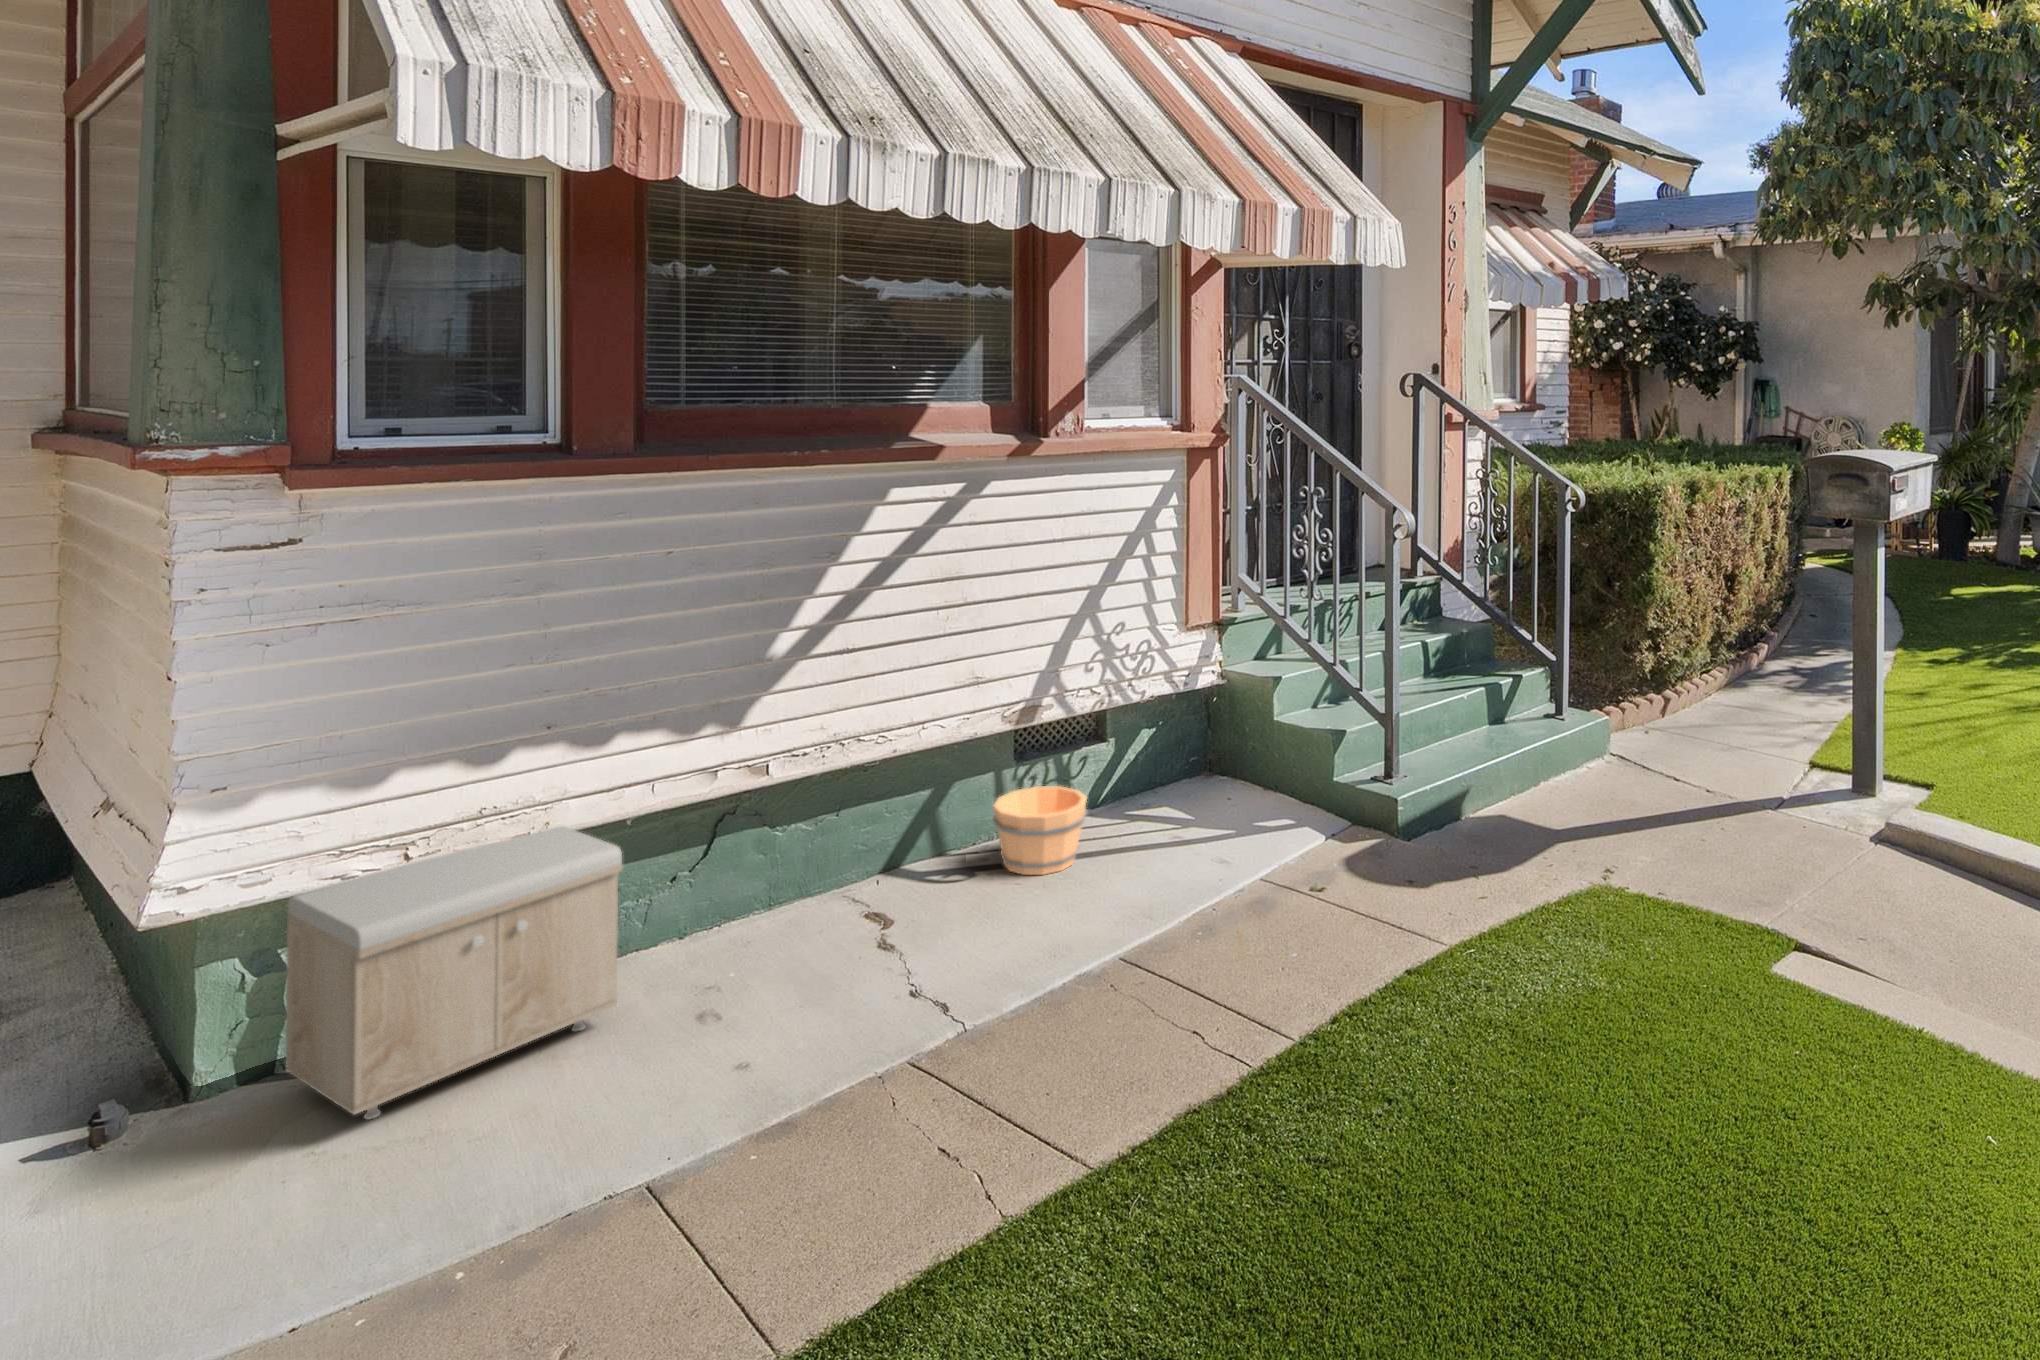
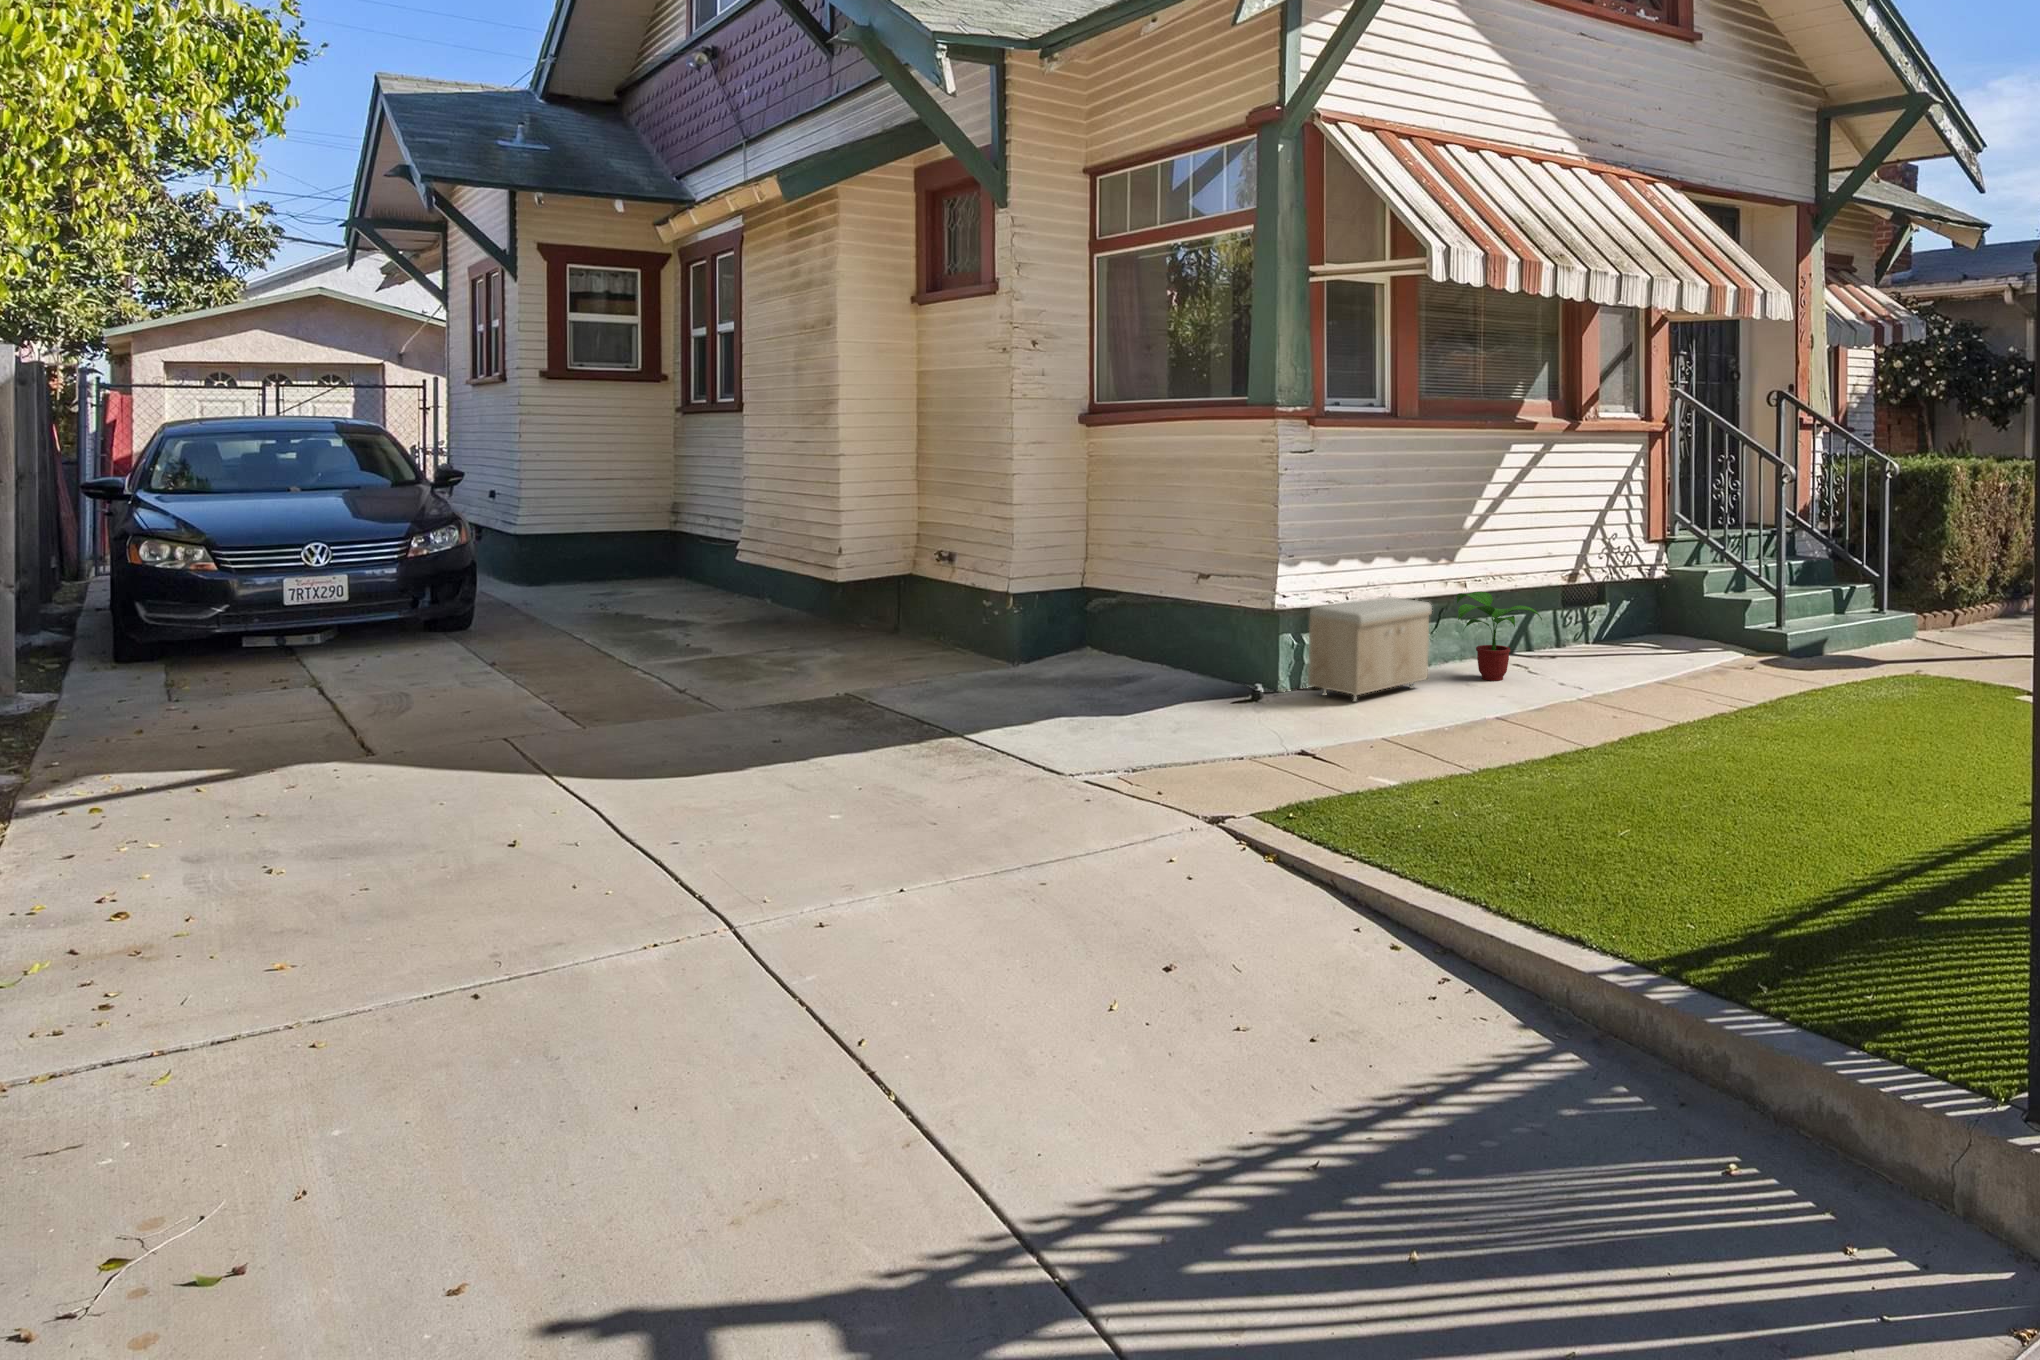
potted plant: none [691,782,899,974] -> present [1457,592,1542,681]
bucket: present [993,786,1088,875] -> none [1560,619,1612,661]

